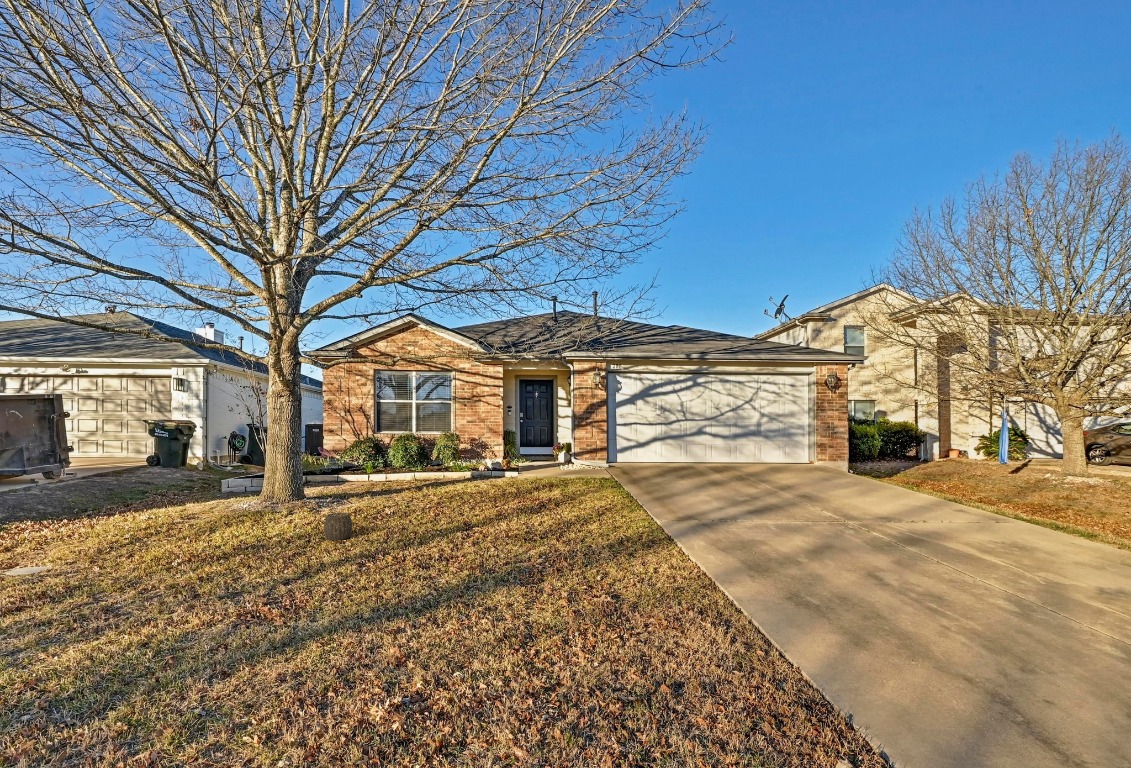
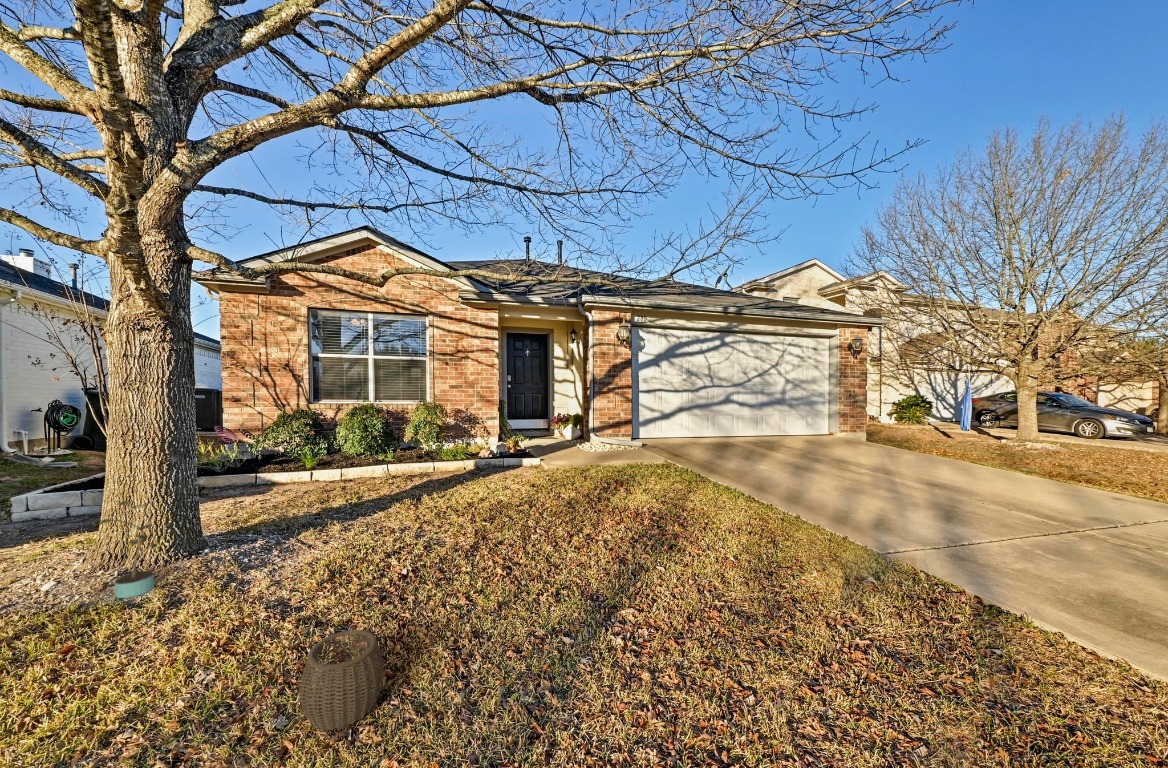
potted plant: none [266,471,292,511] -> present [97,501,173,598]

